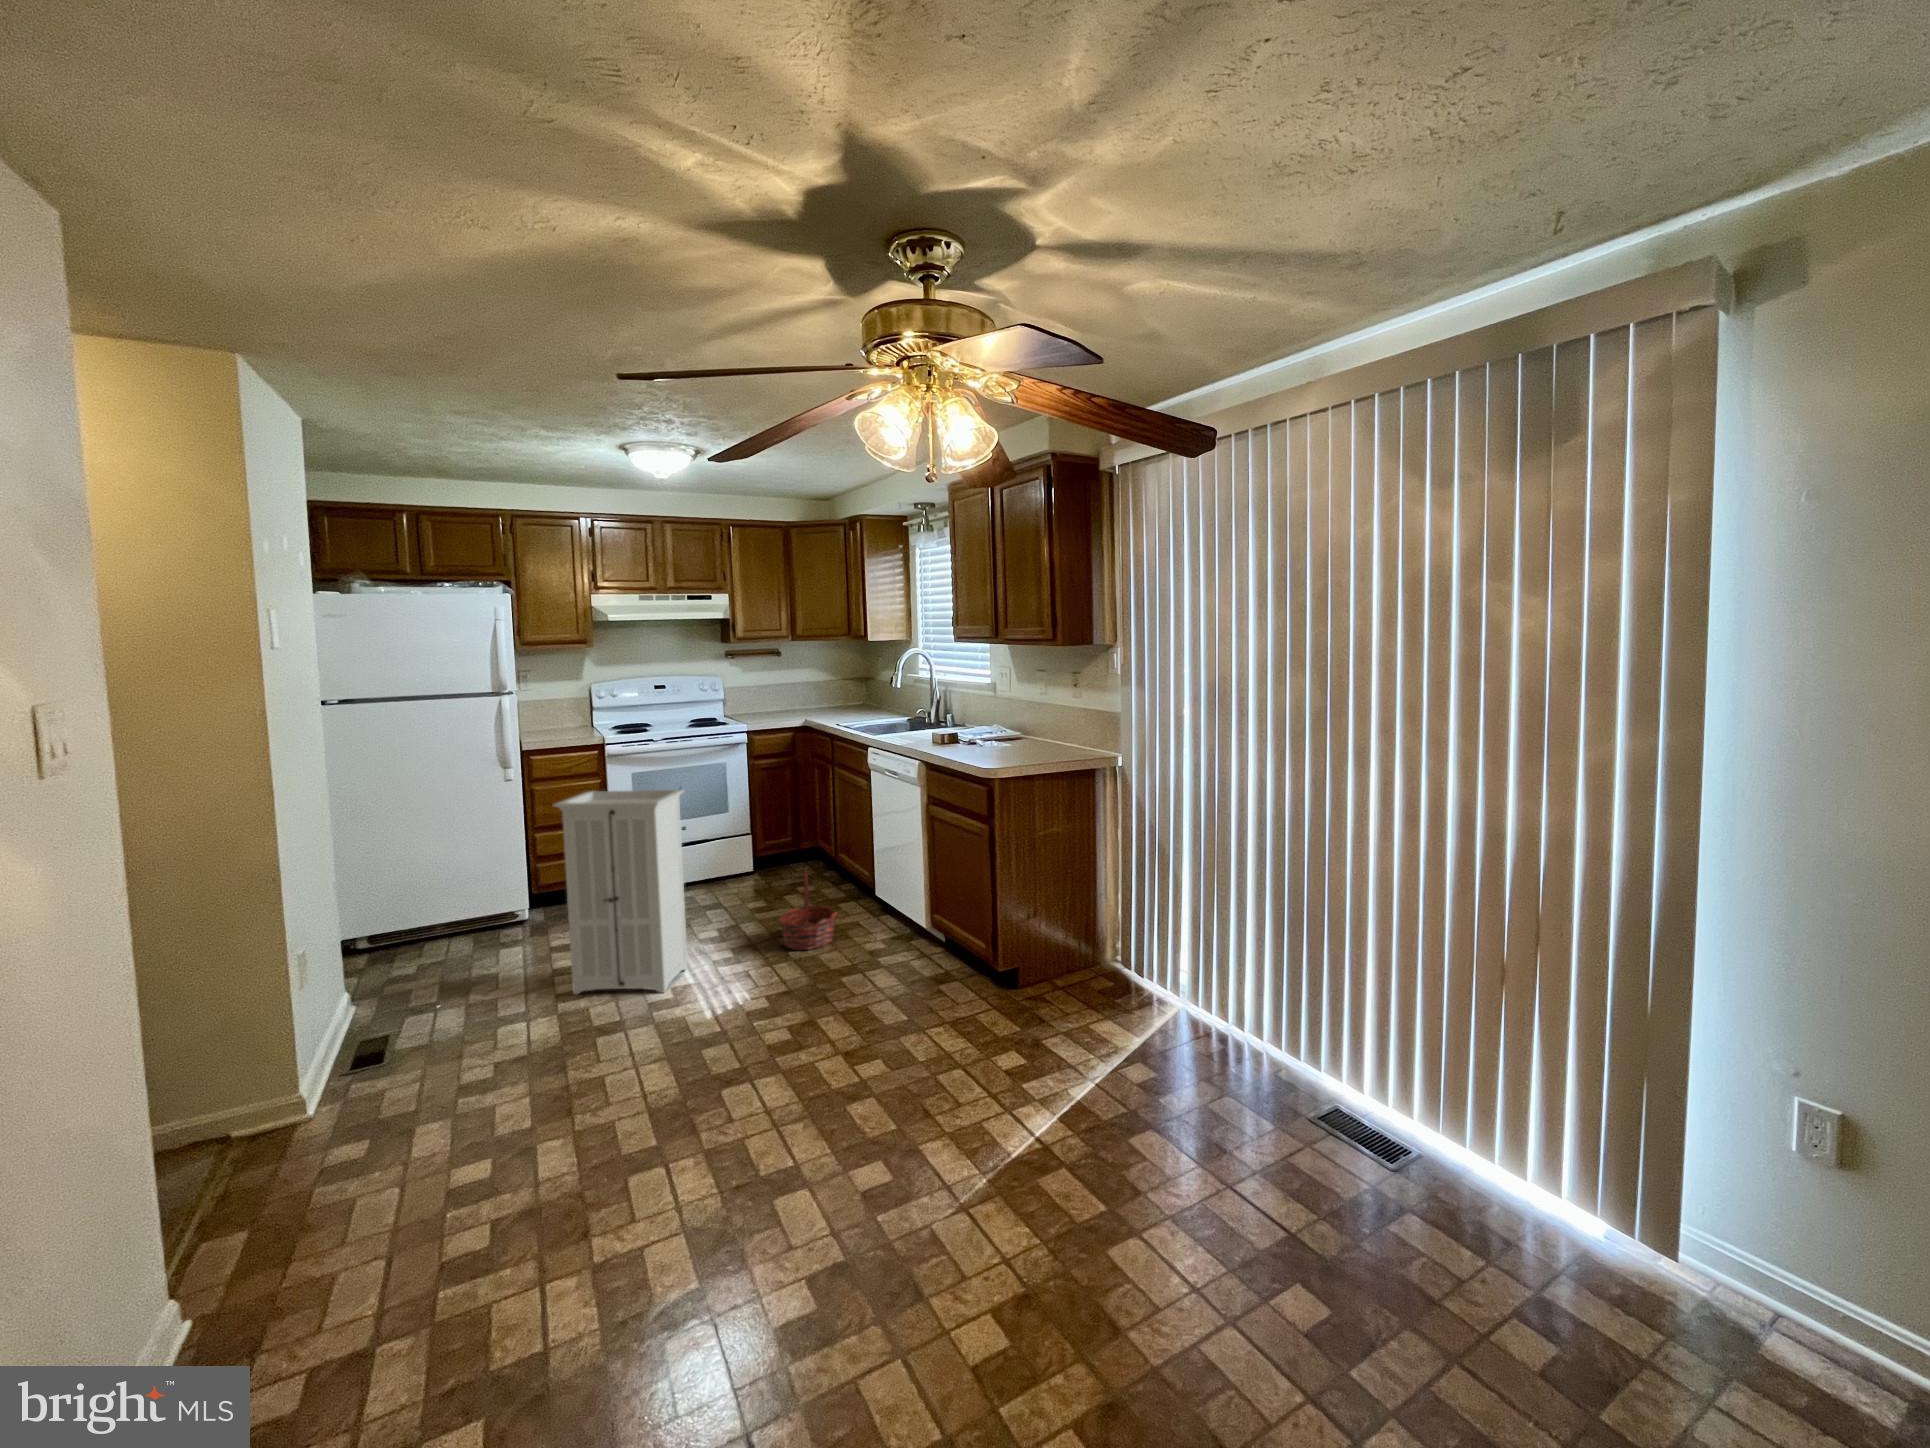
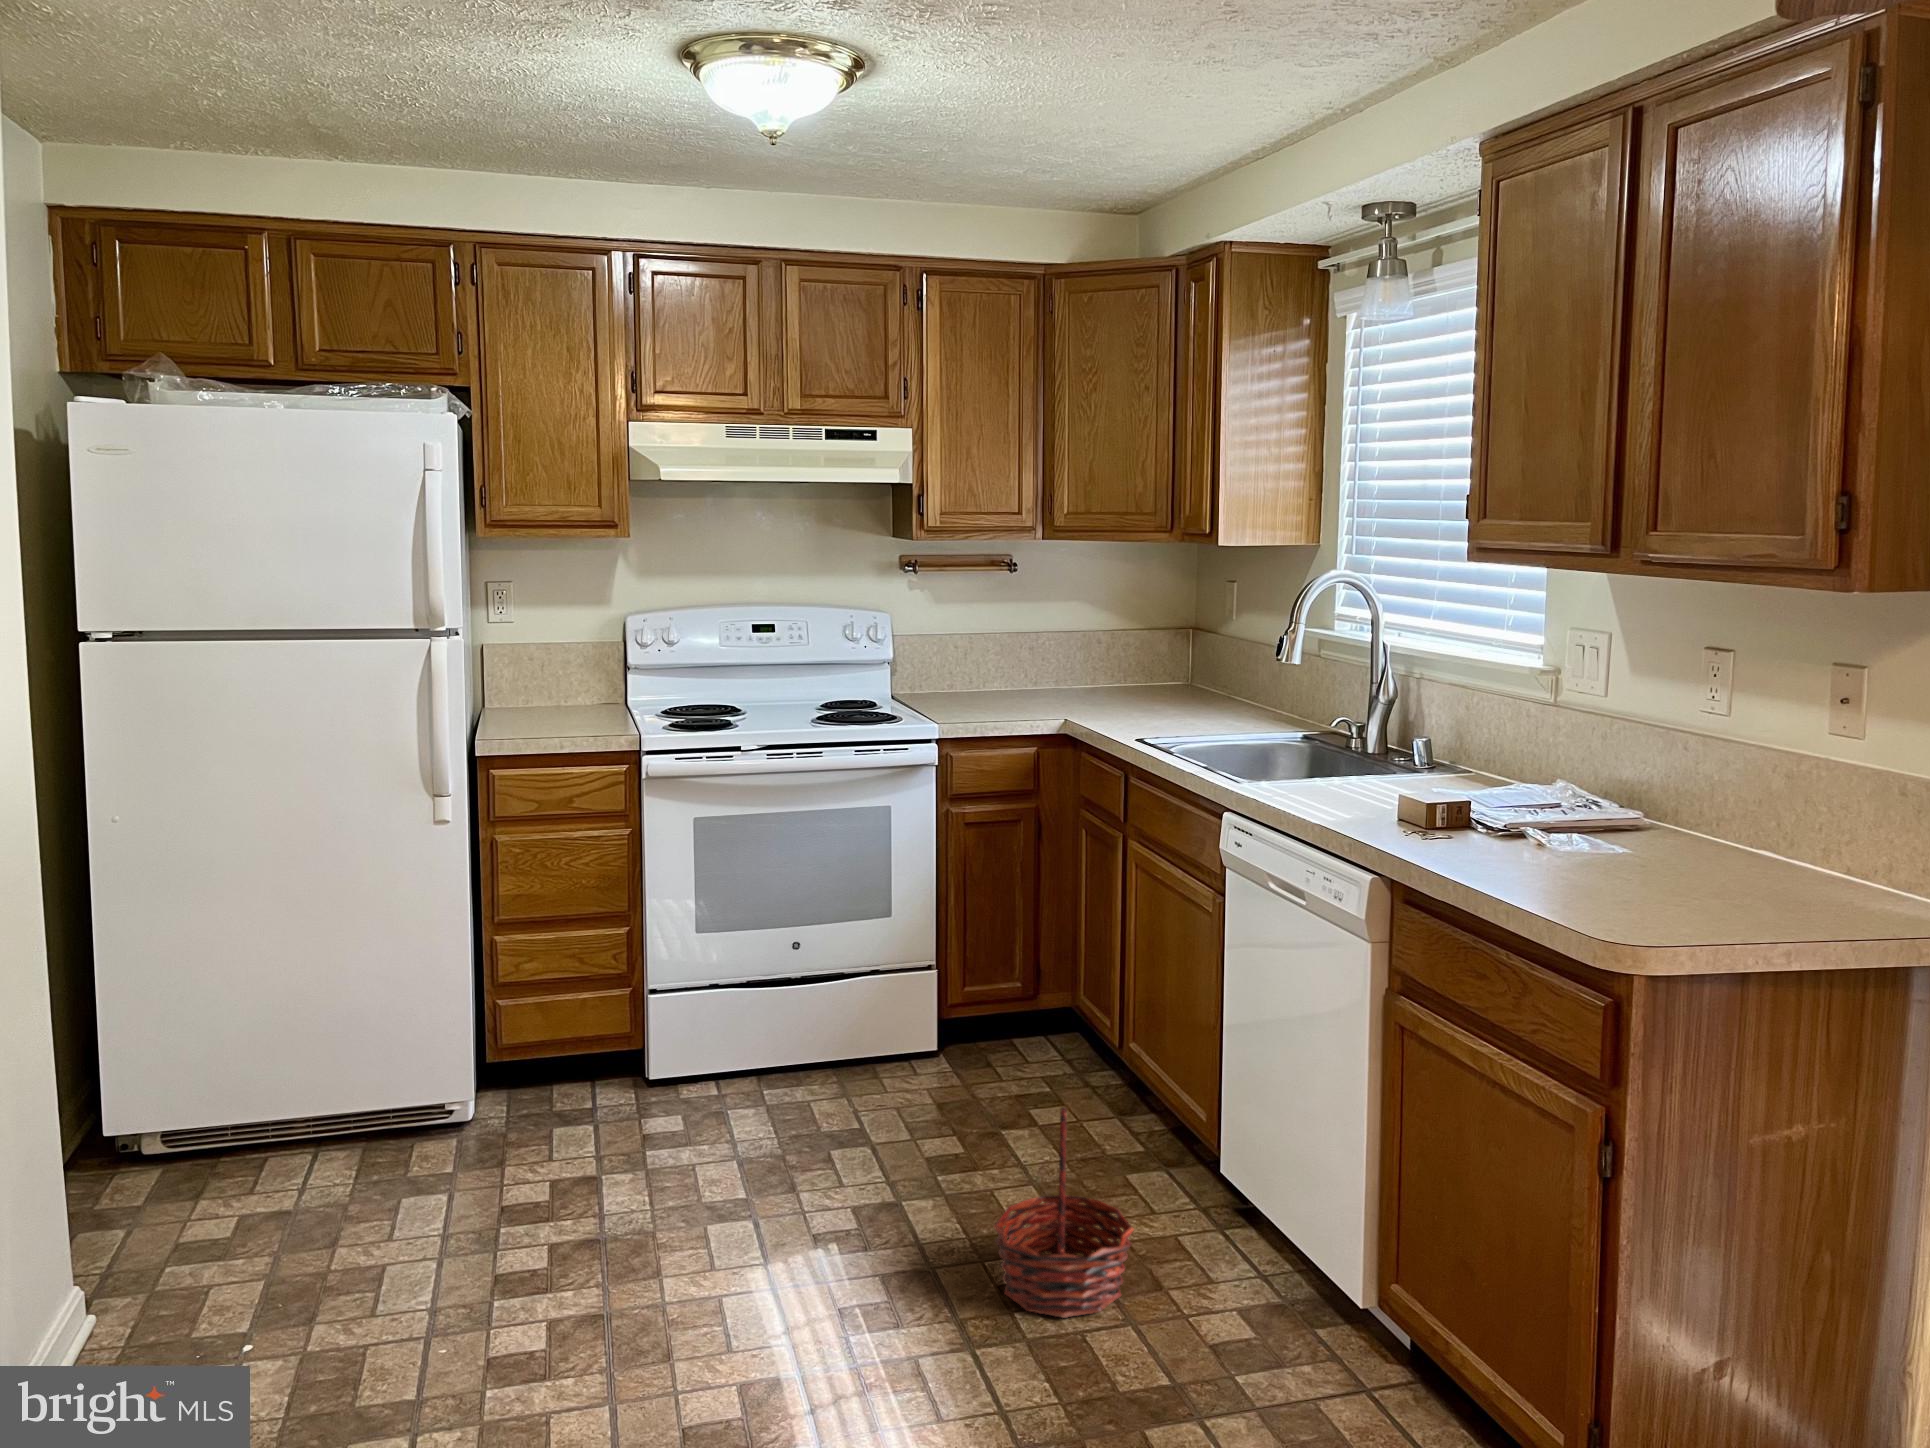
storage cabinet: present [553,787,688,994] -> none [492,872,789,1399]

